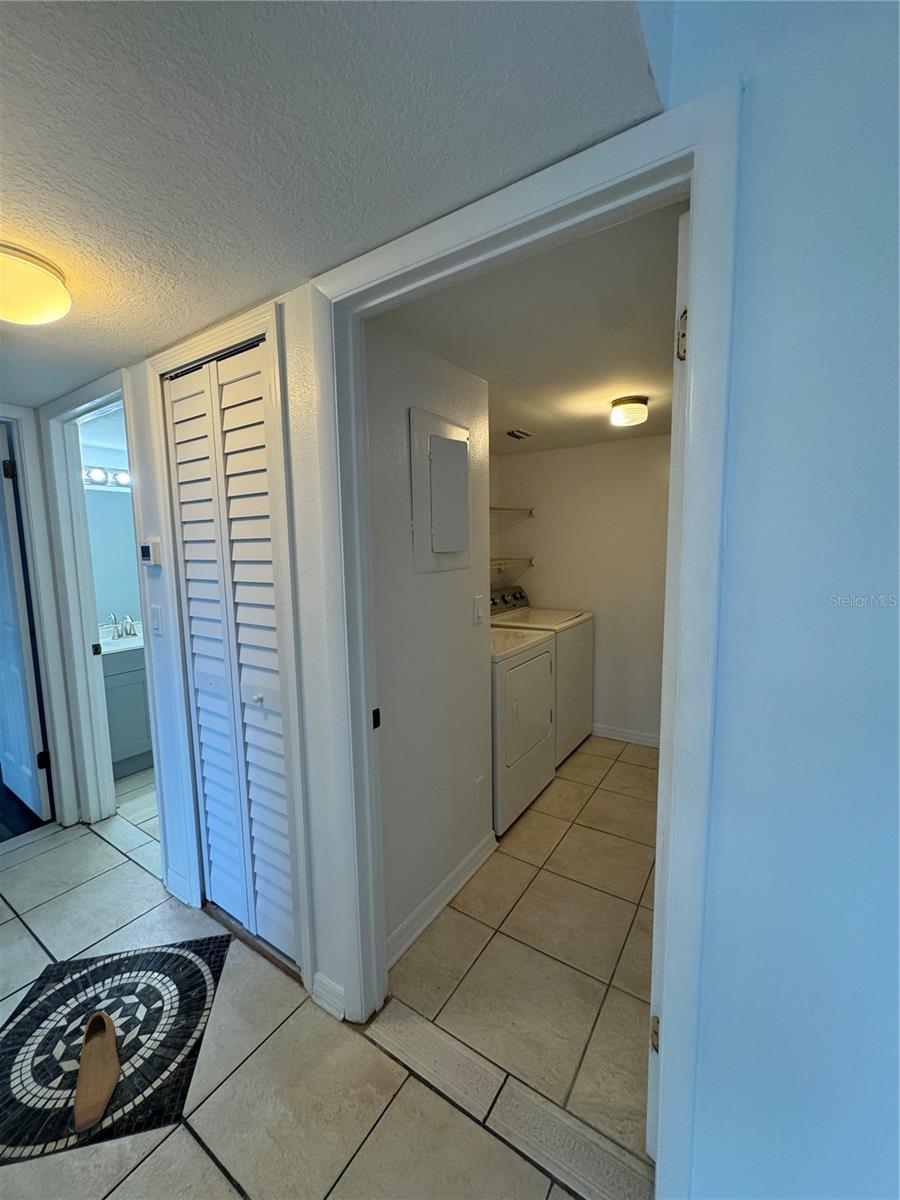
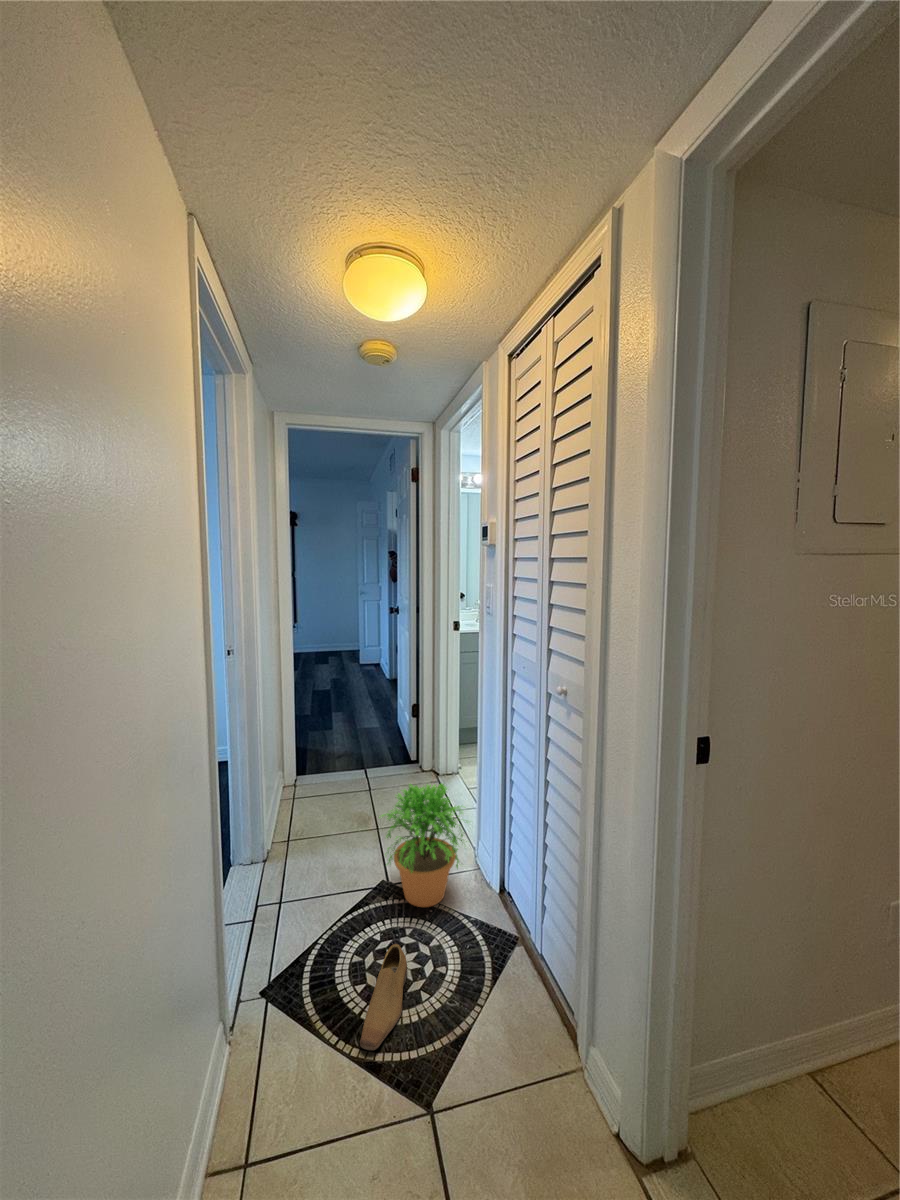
potted plant: none [34,824,167,969] -> present [379,784,463,907]

